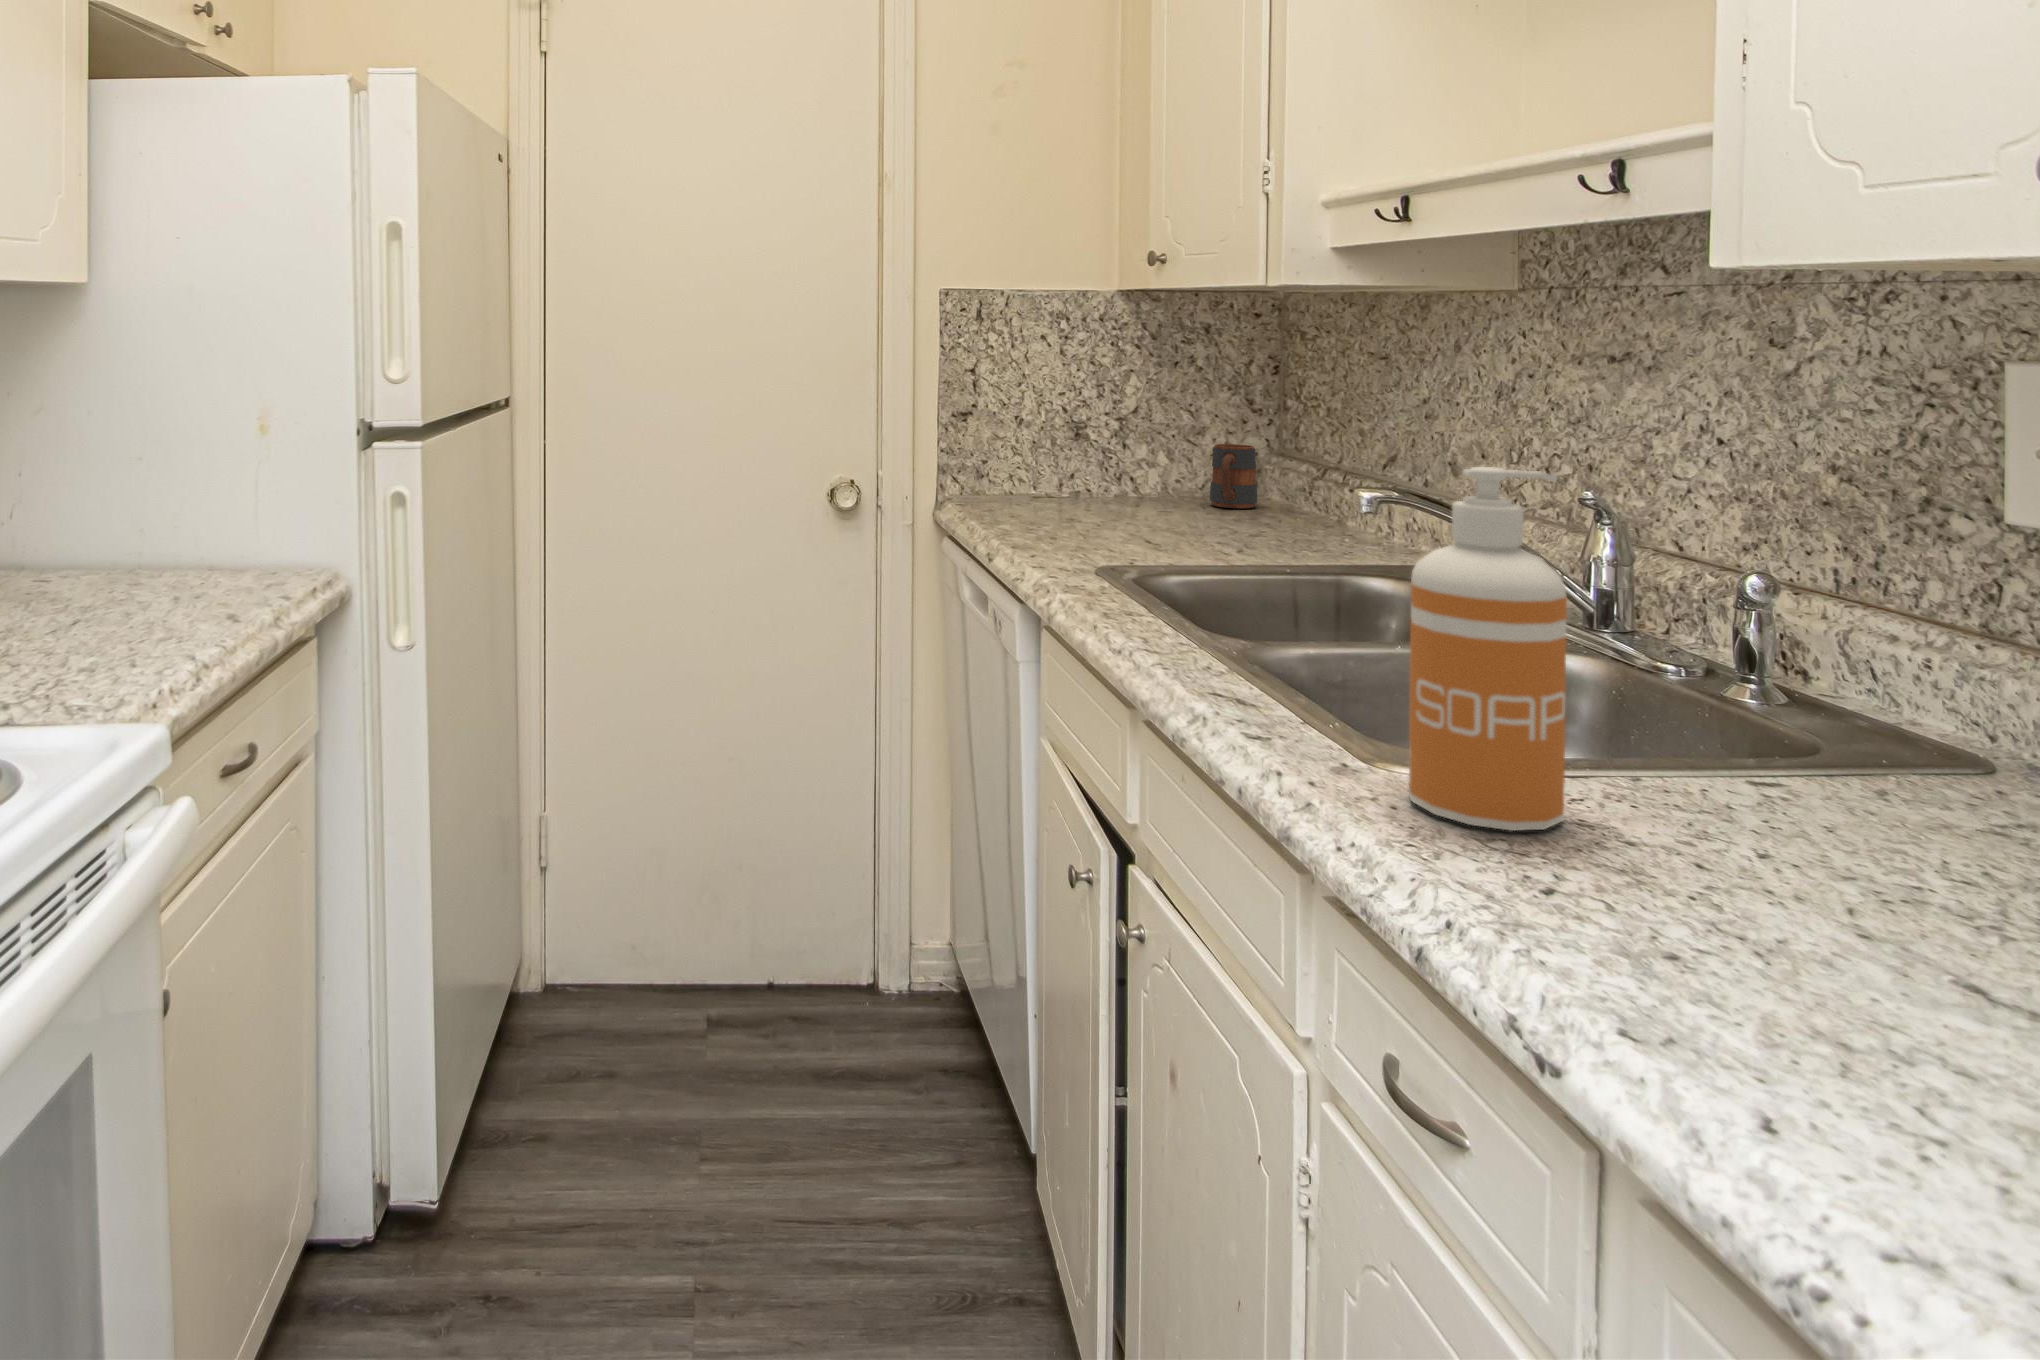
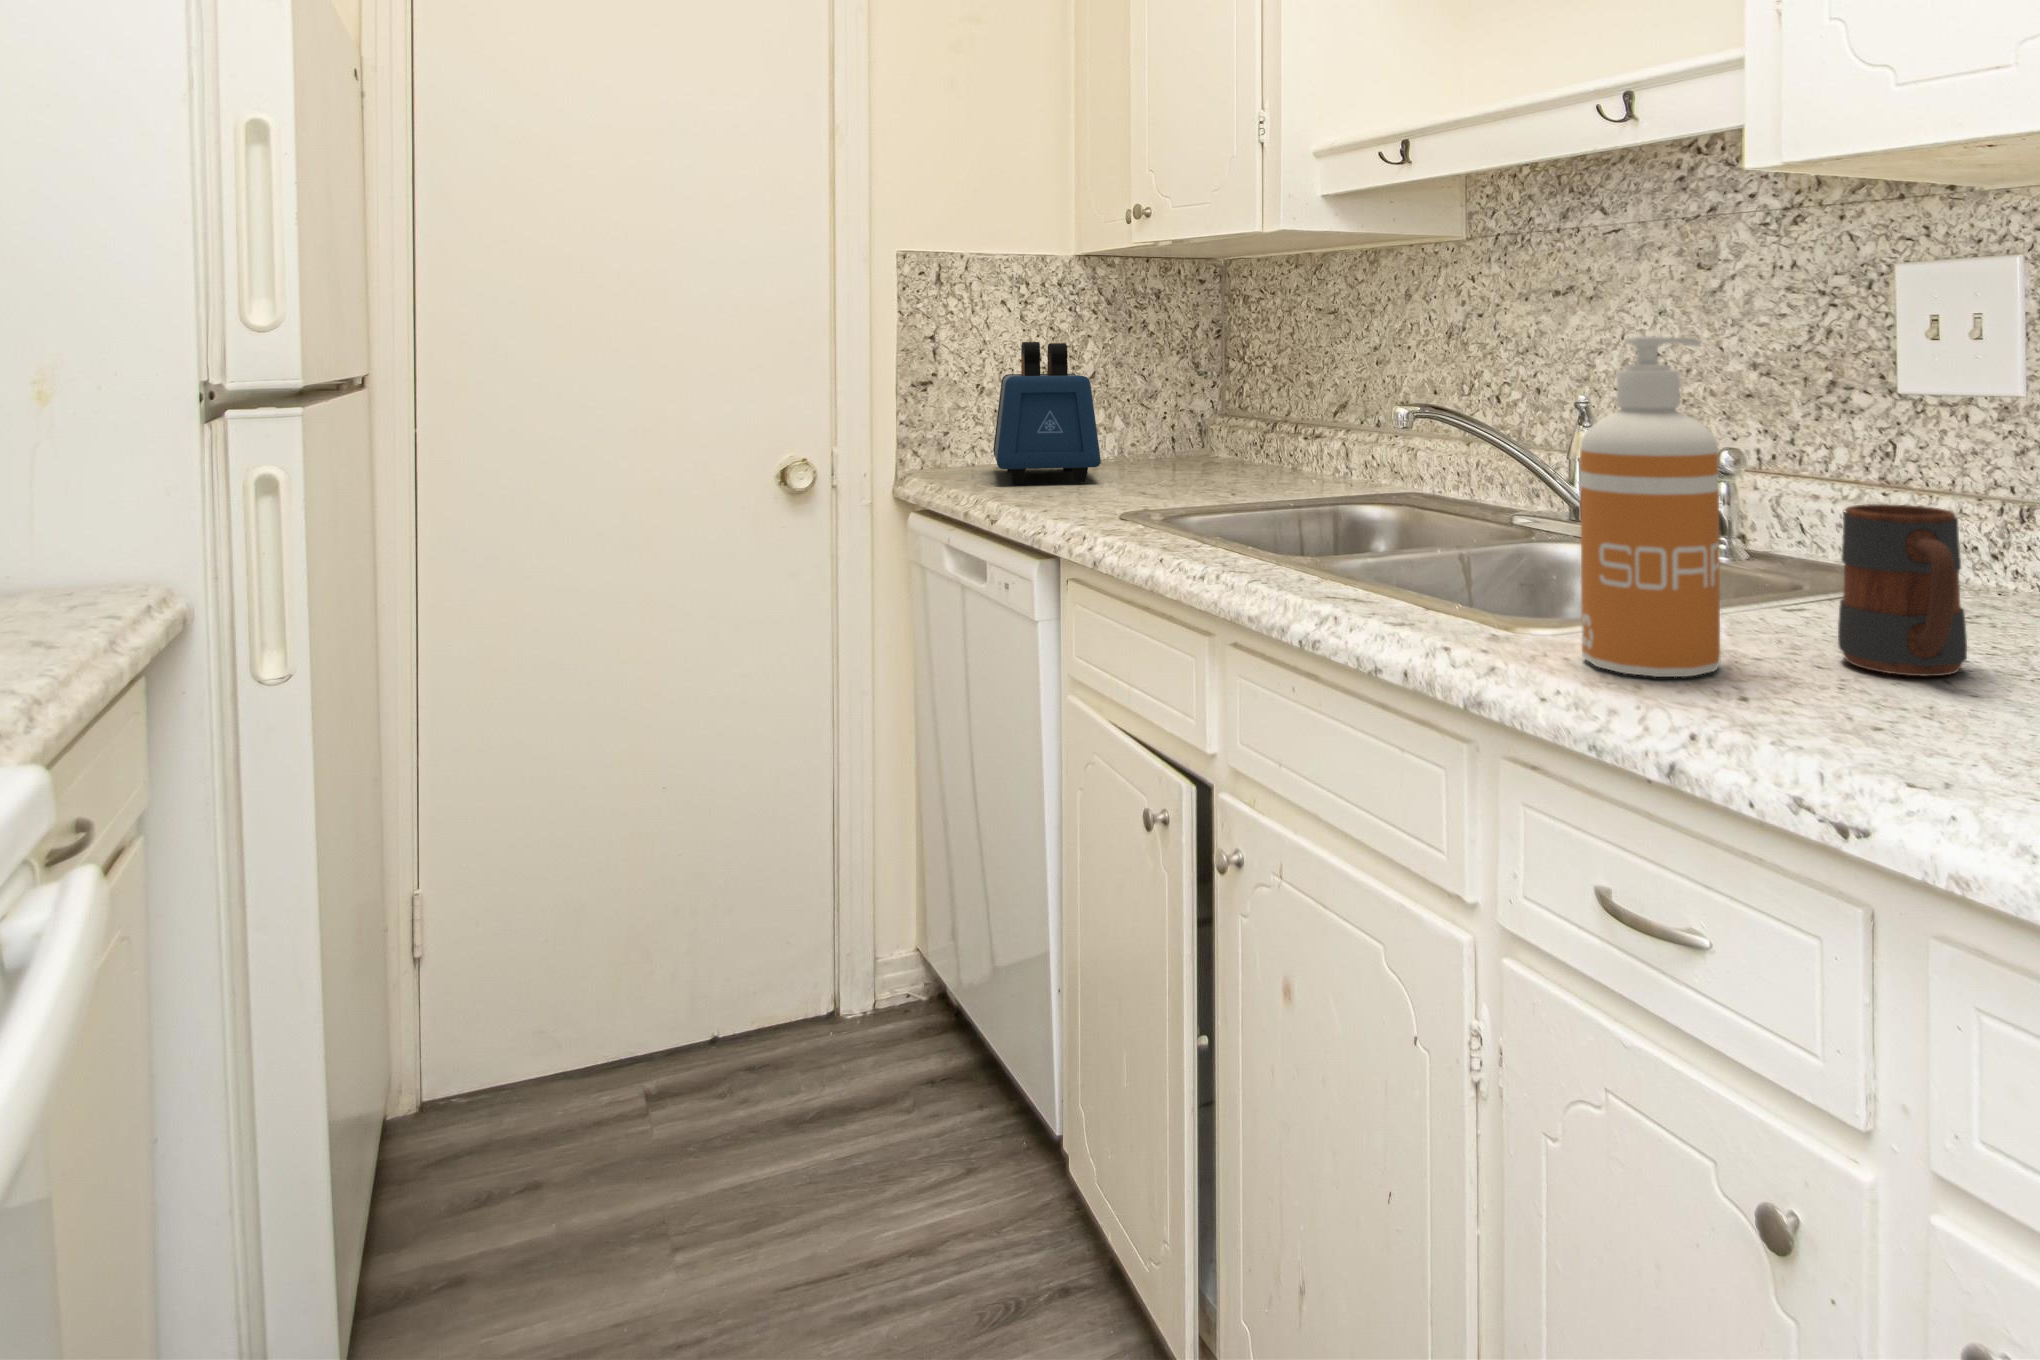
toaster: none [1015,378,1122,522] -> present [993,342,1101,484]
mug: present [1210,444,1257,508] -> present [1838,504,1967,676]

